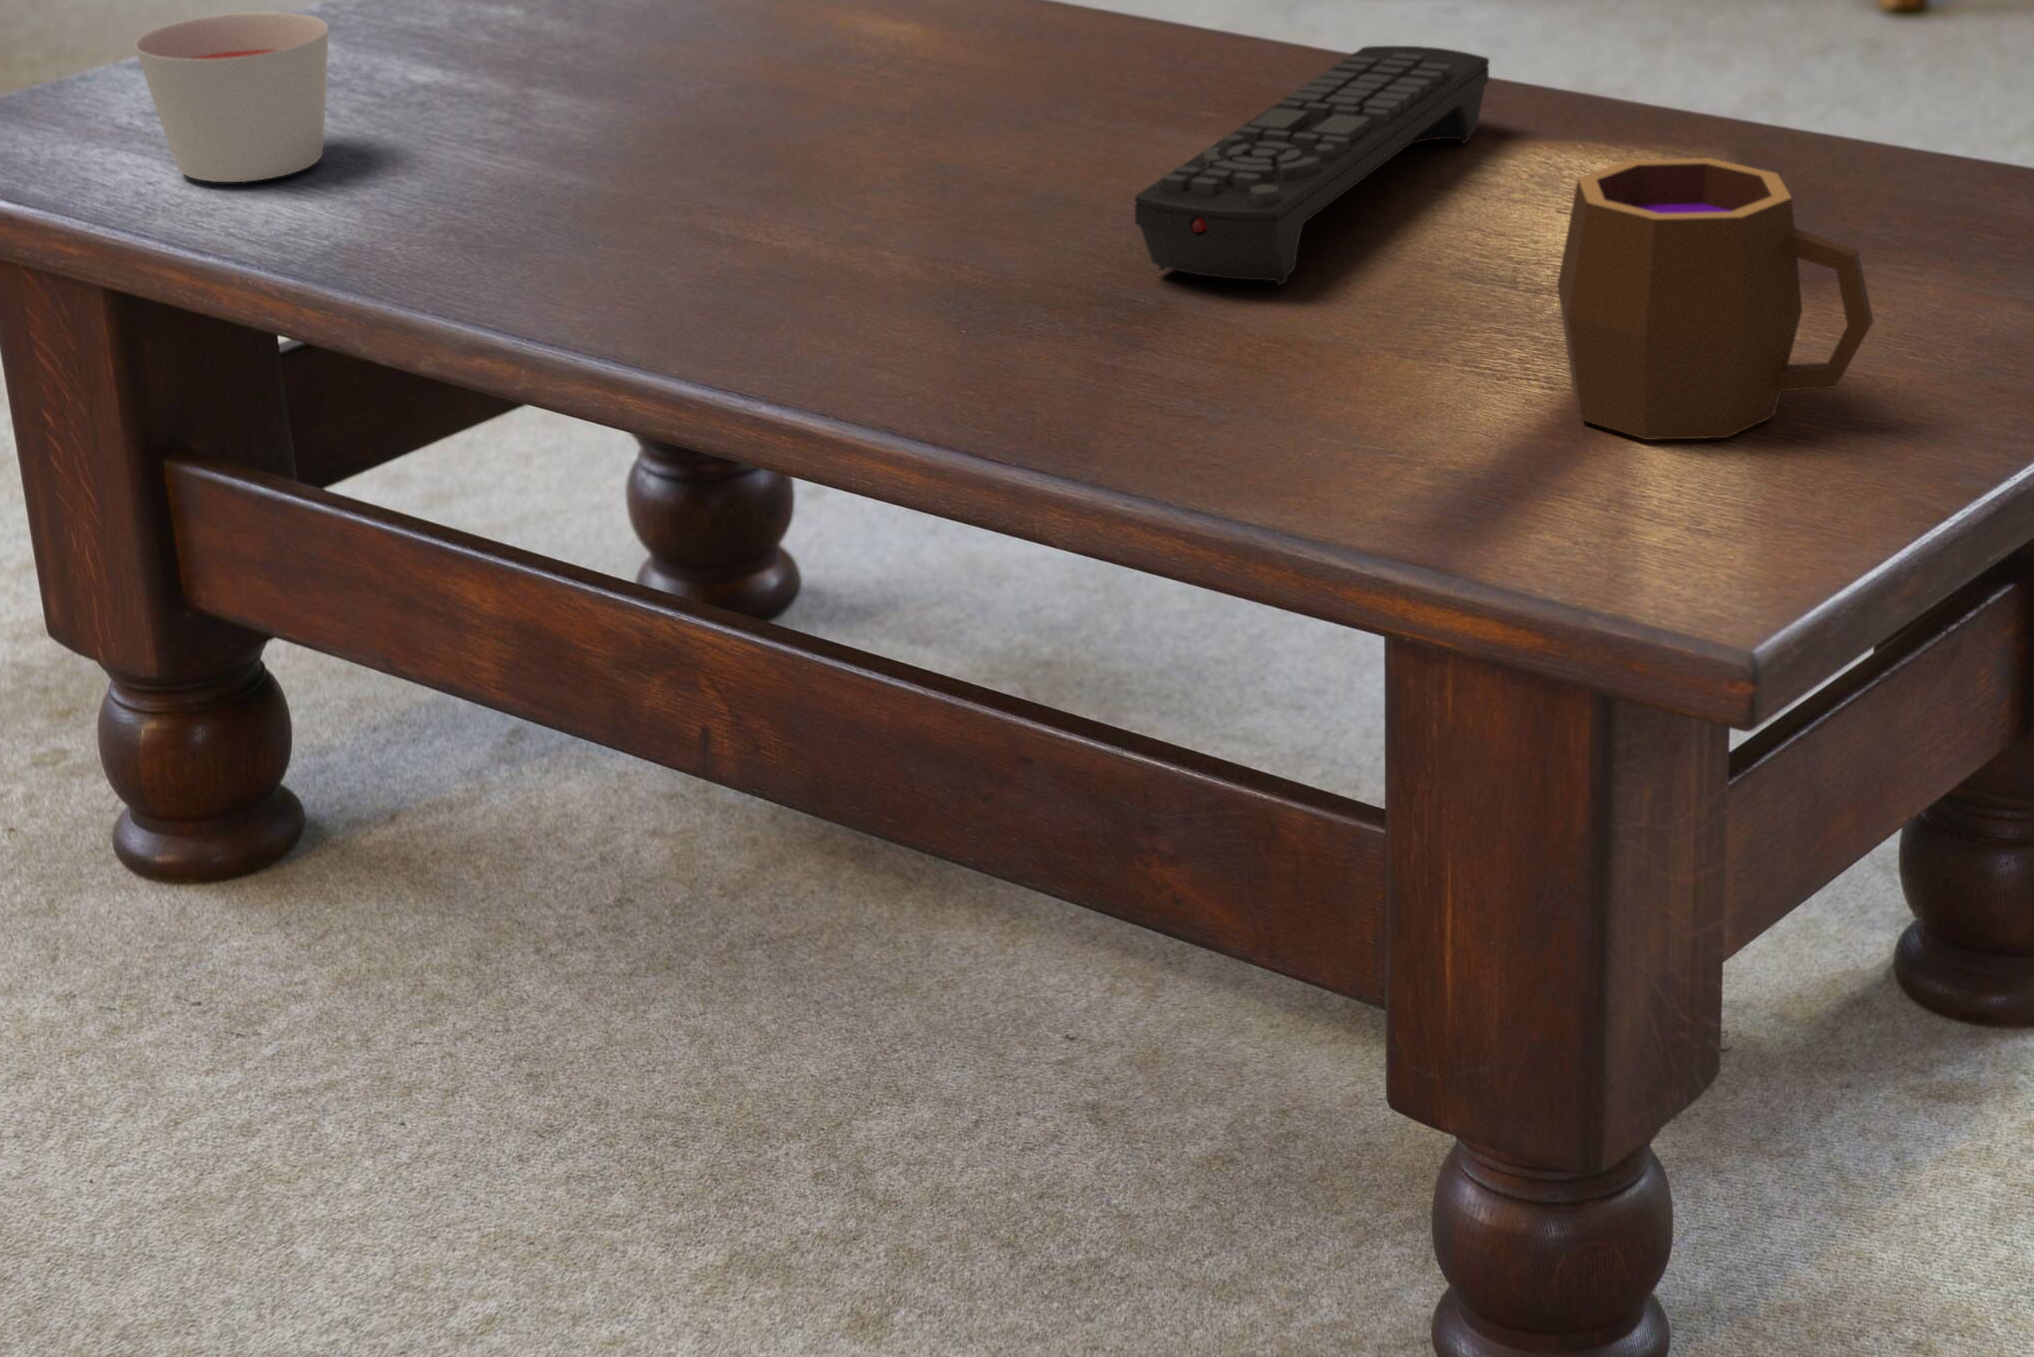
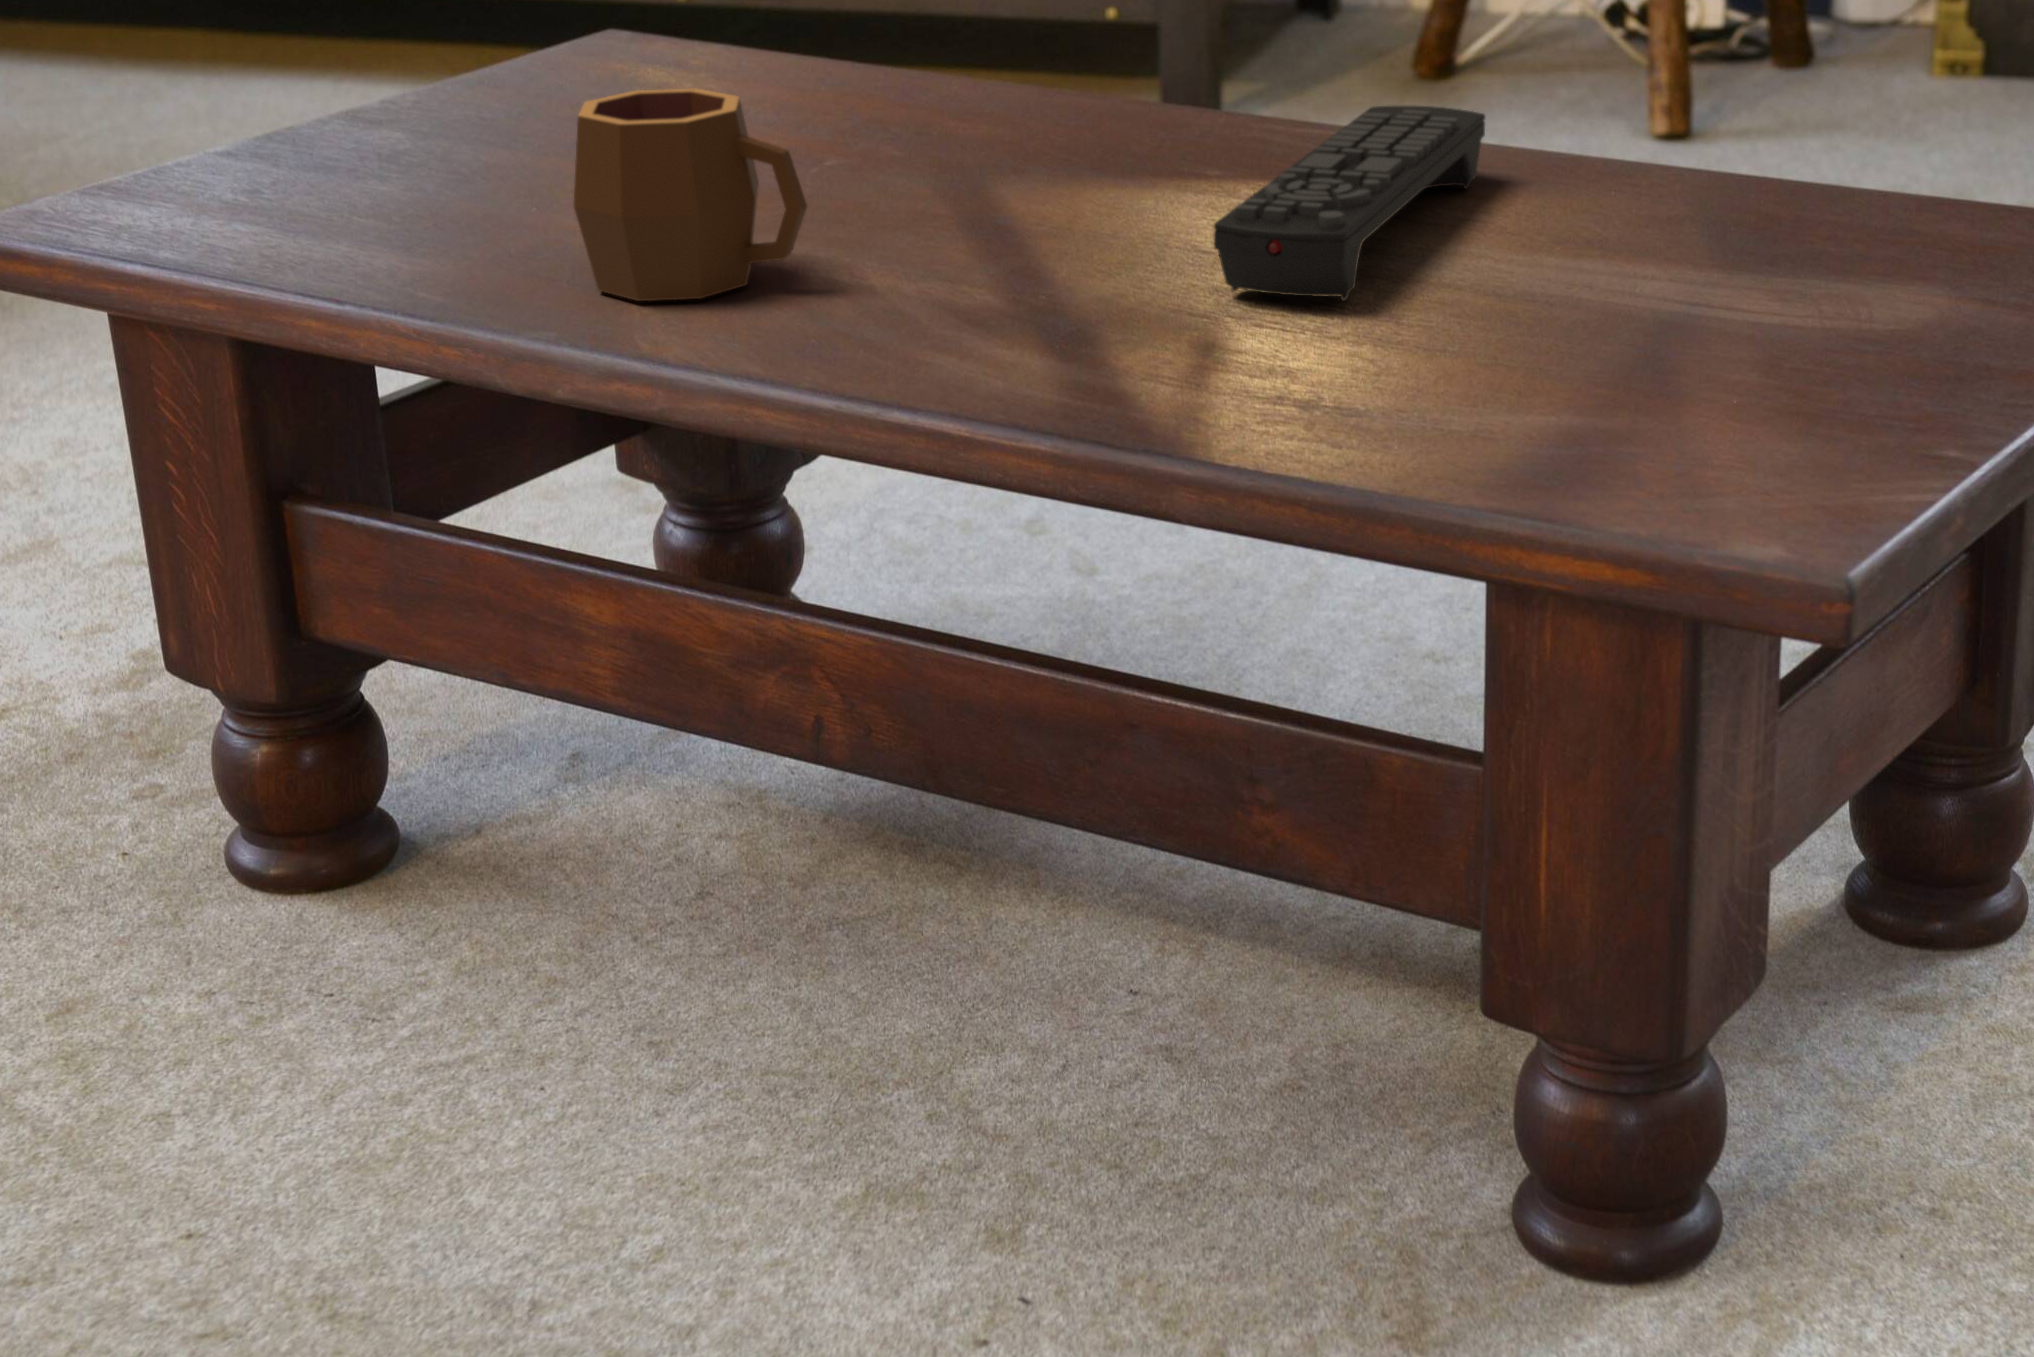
candle: present [134,12,329,182] -> none [266,84,443,236]
mug: present [1557,158,1873,440] -> present [574,88,807,301]

